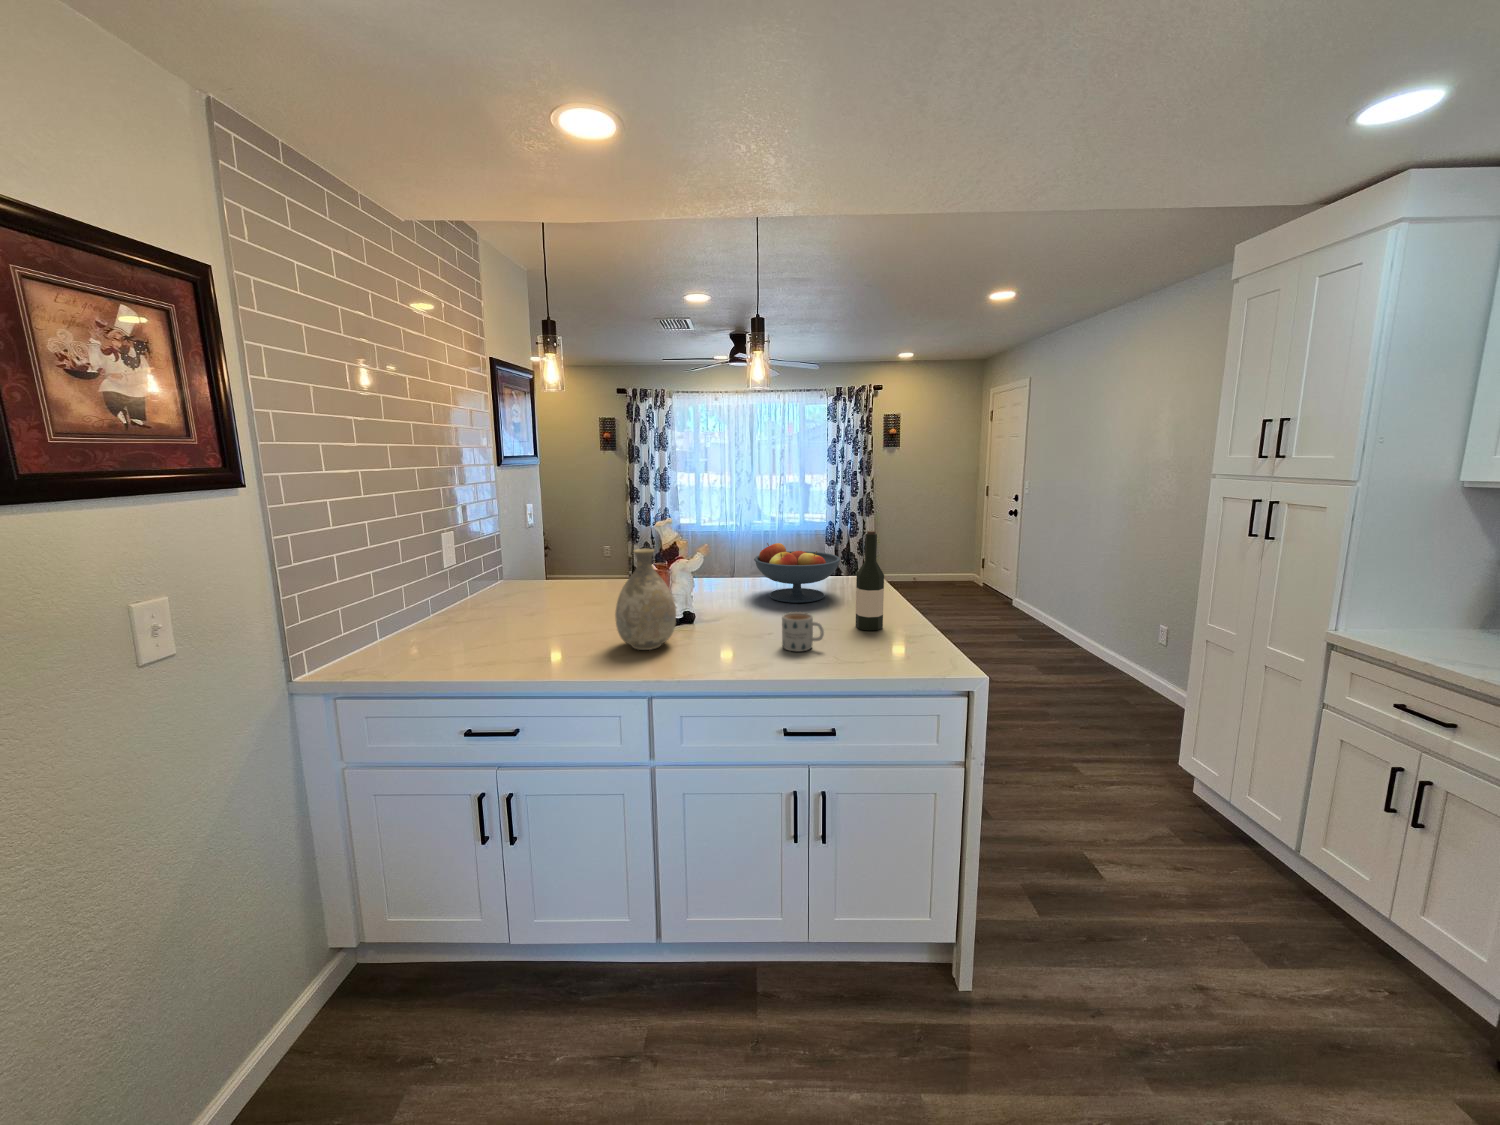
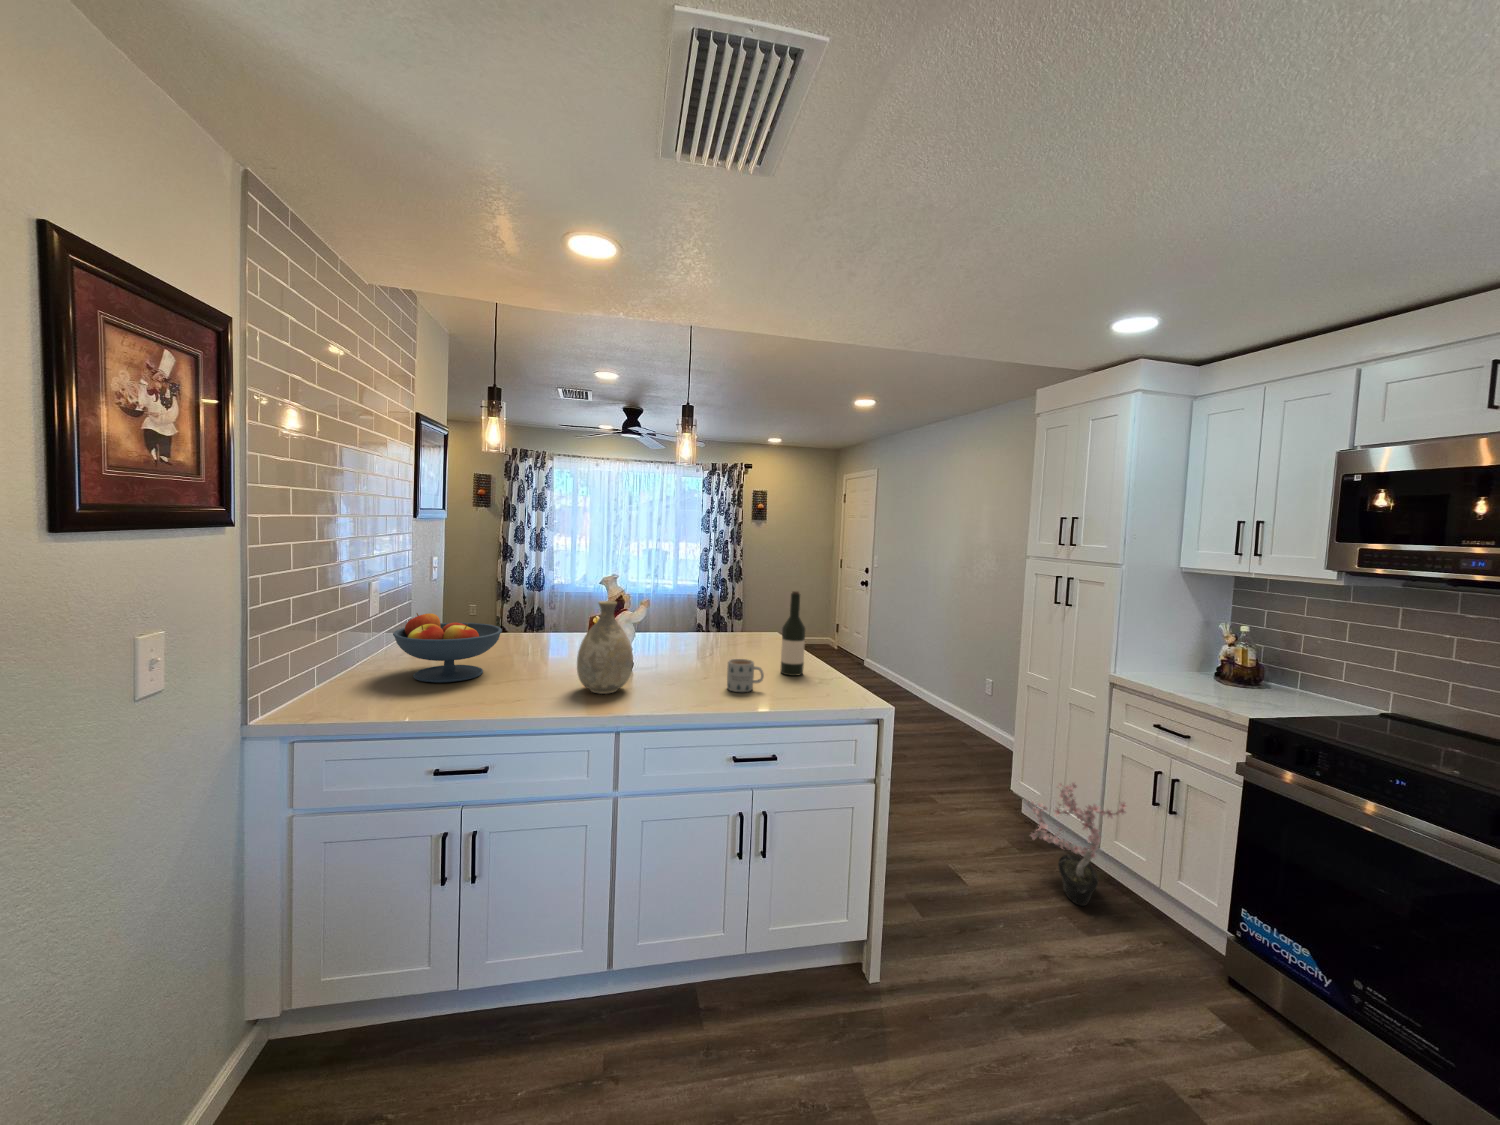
fruit bowl: present [754,543,840,603] -> present [393,613,502,682]
potted plant: none [1186,761,1354,926] -> present [1027,783,1127,906]

